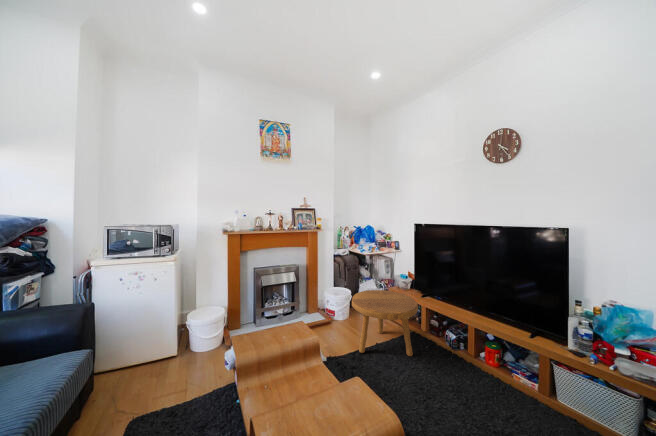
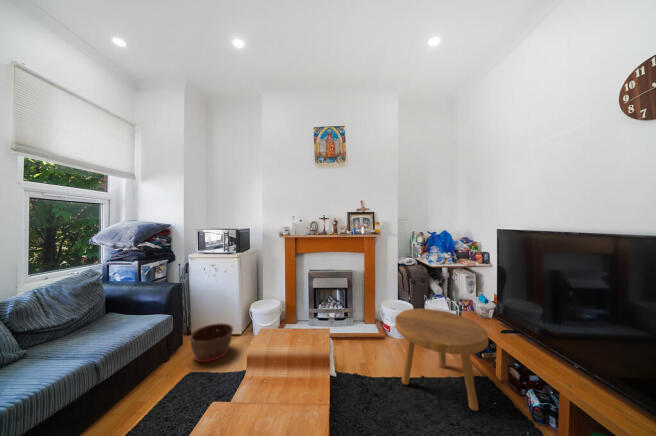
basket: none [113,343,175,397] -> present [190,323,233,362]

